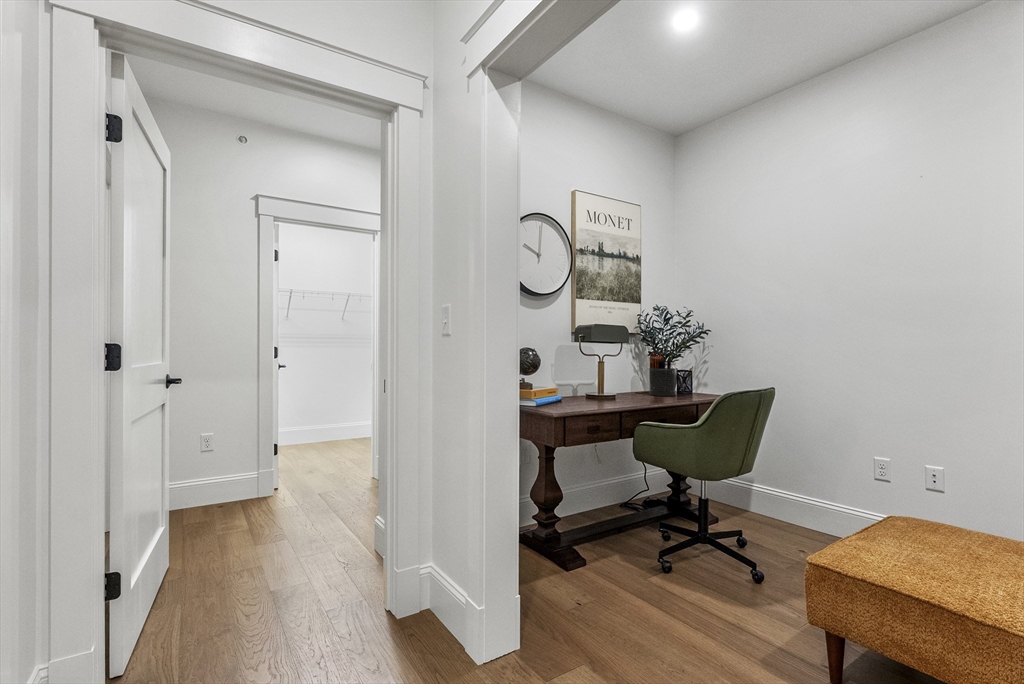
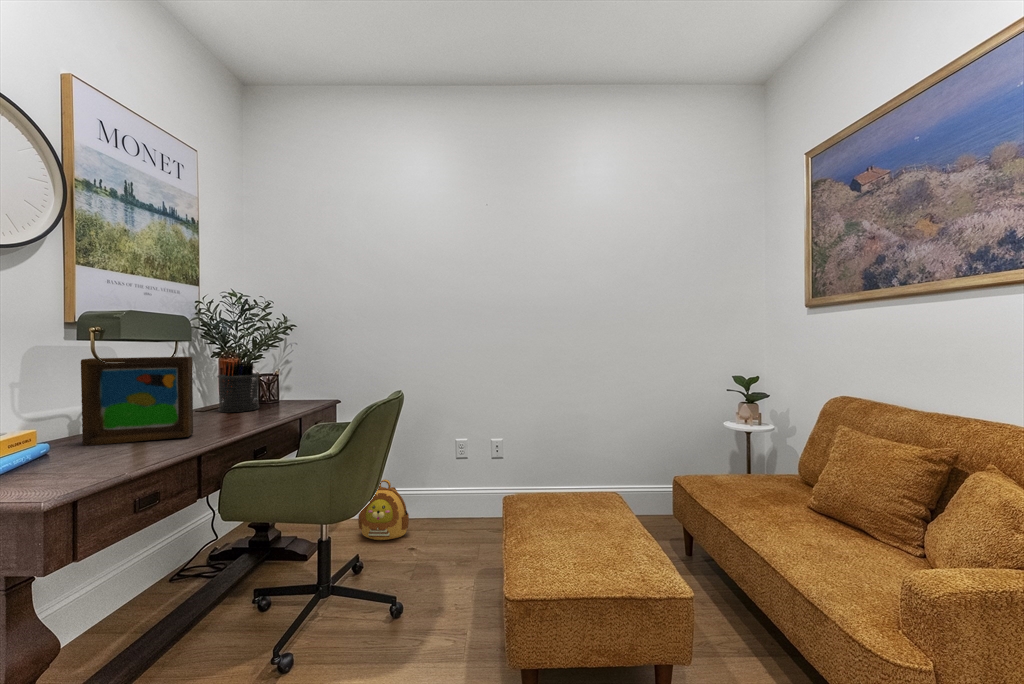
picture frame: none [575,351,626,403] -> present [81,357,193,446]
backpack: none [757,478,807,537] -> present [358,480,409,540]

